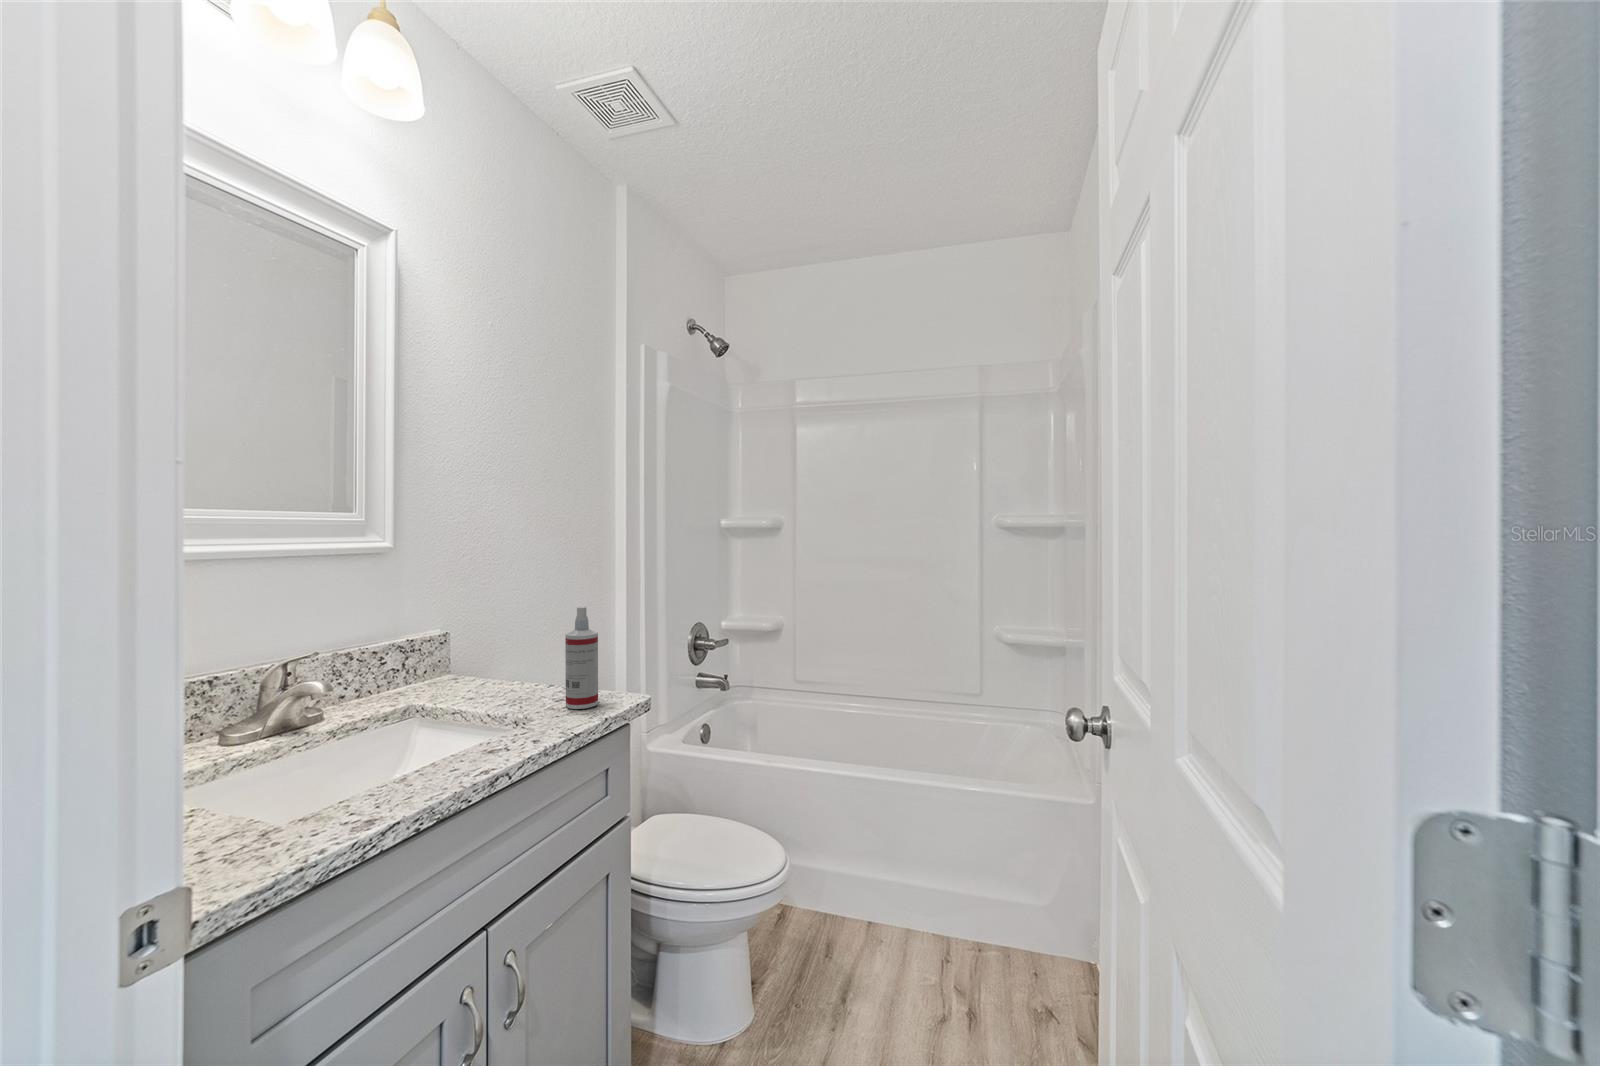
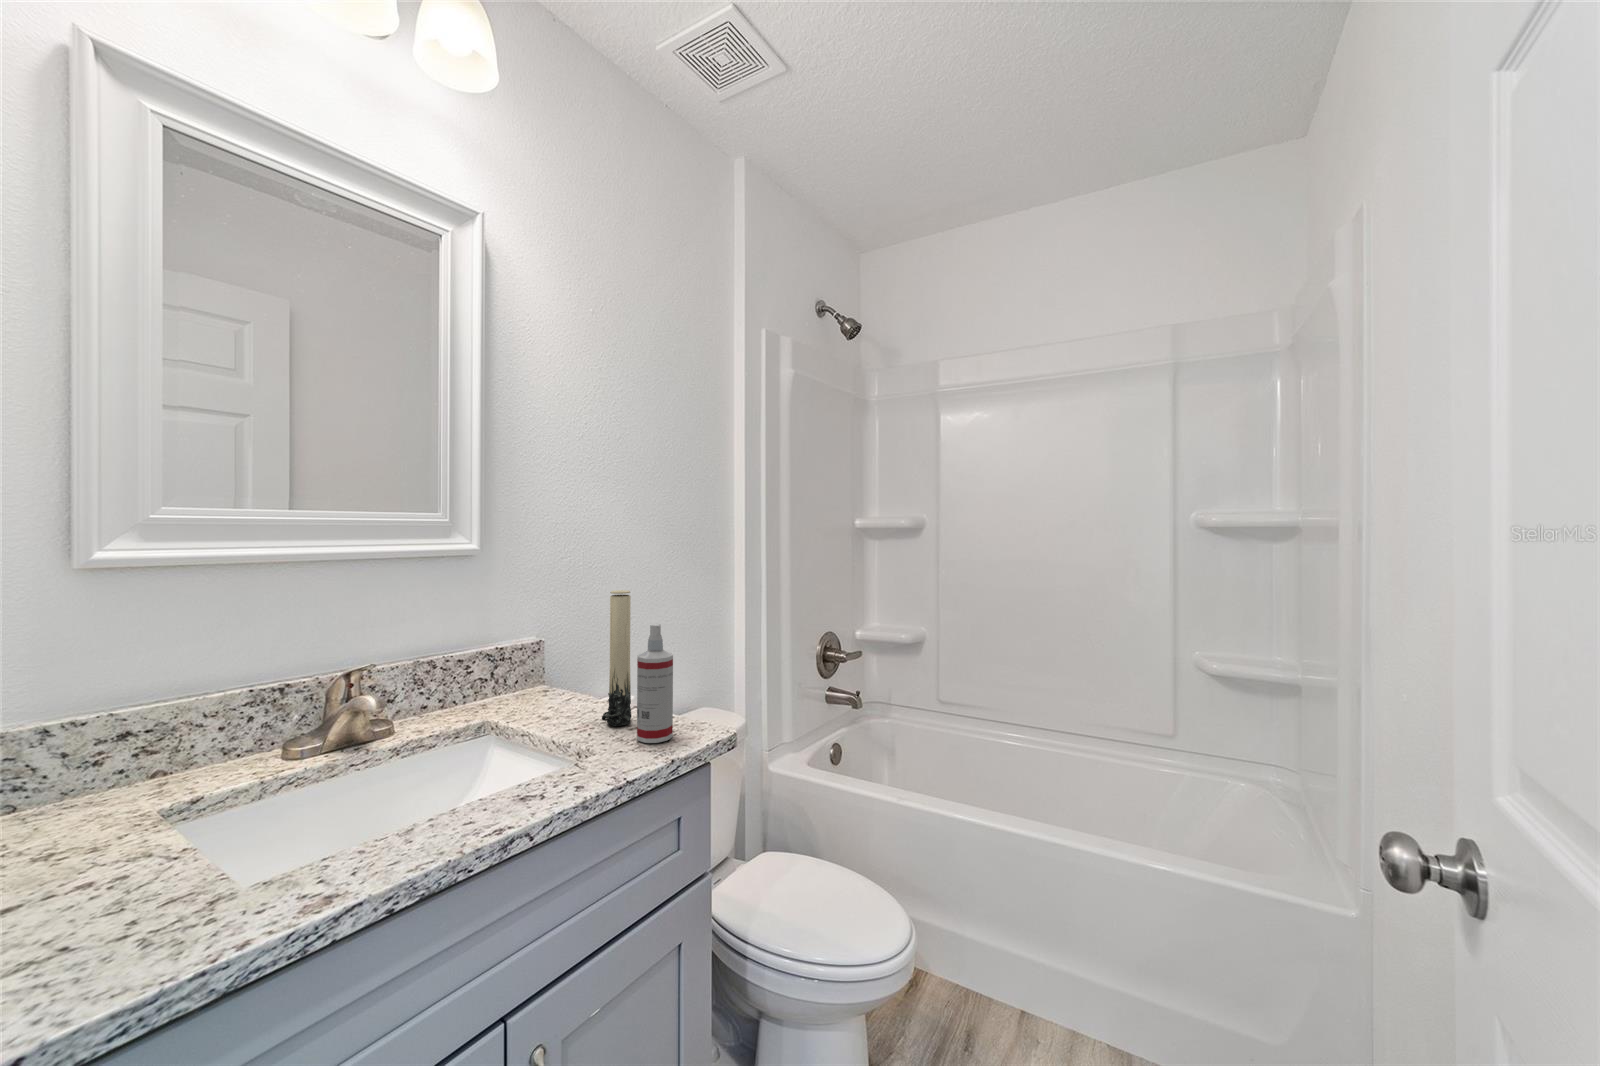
candle: none [524,579,554,700] -> present [602,590,631,726]

